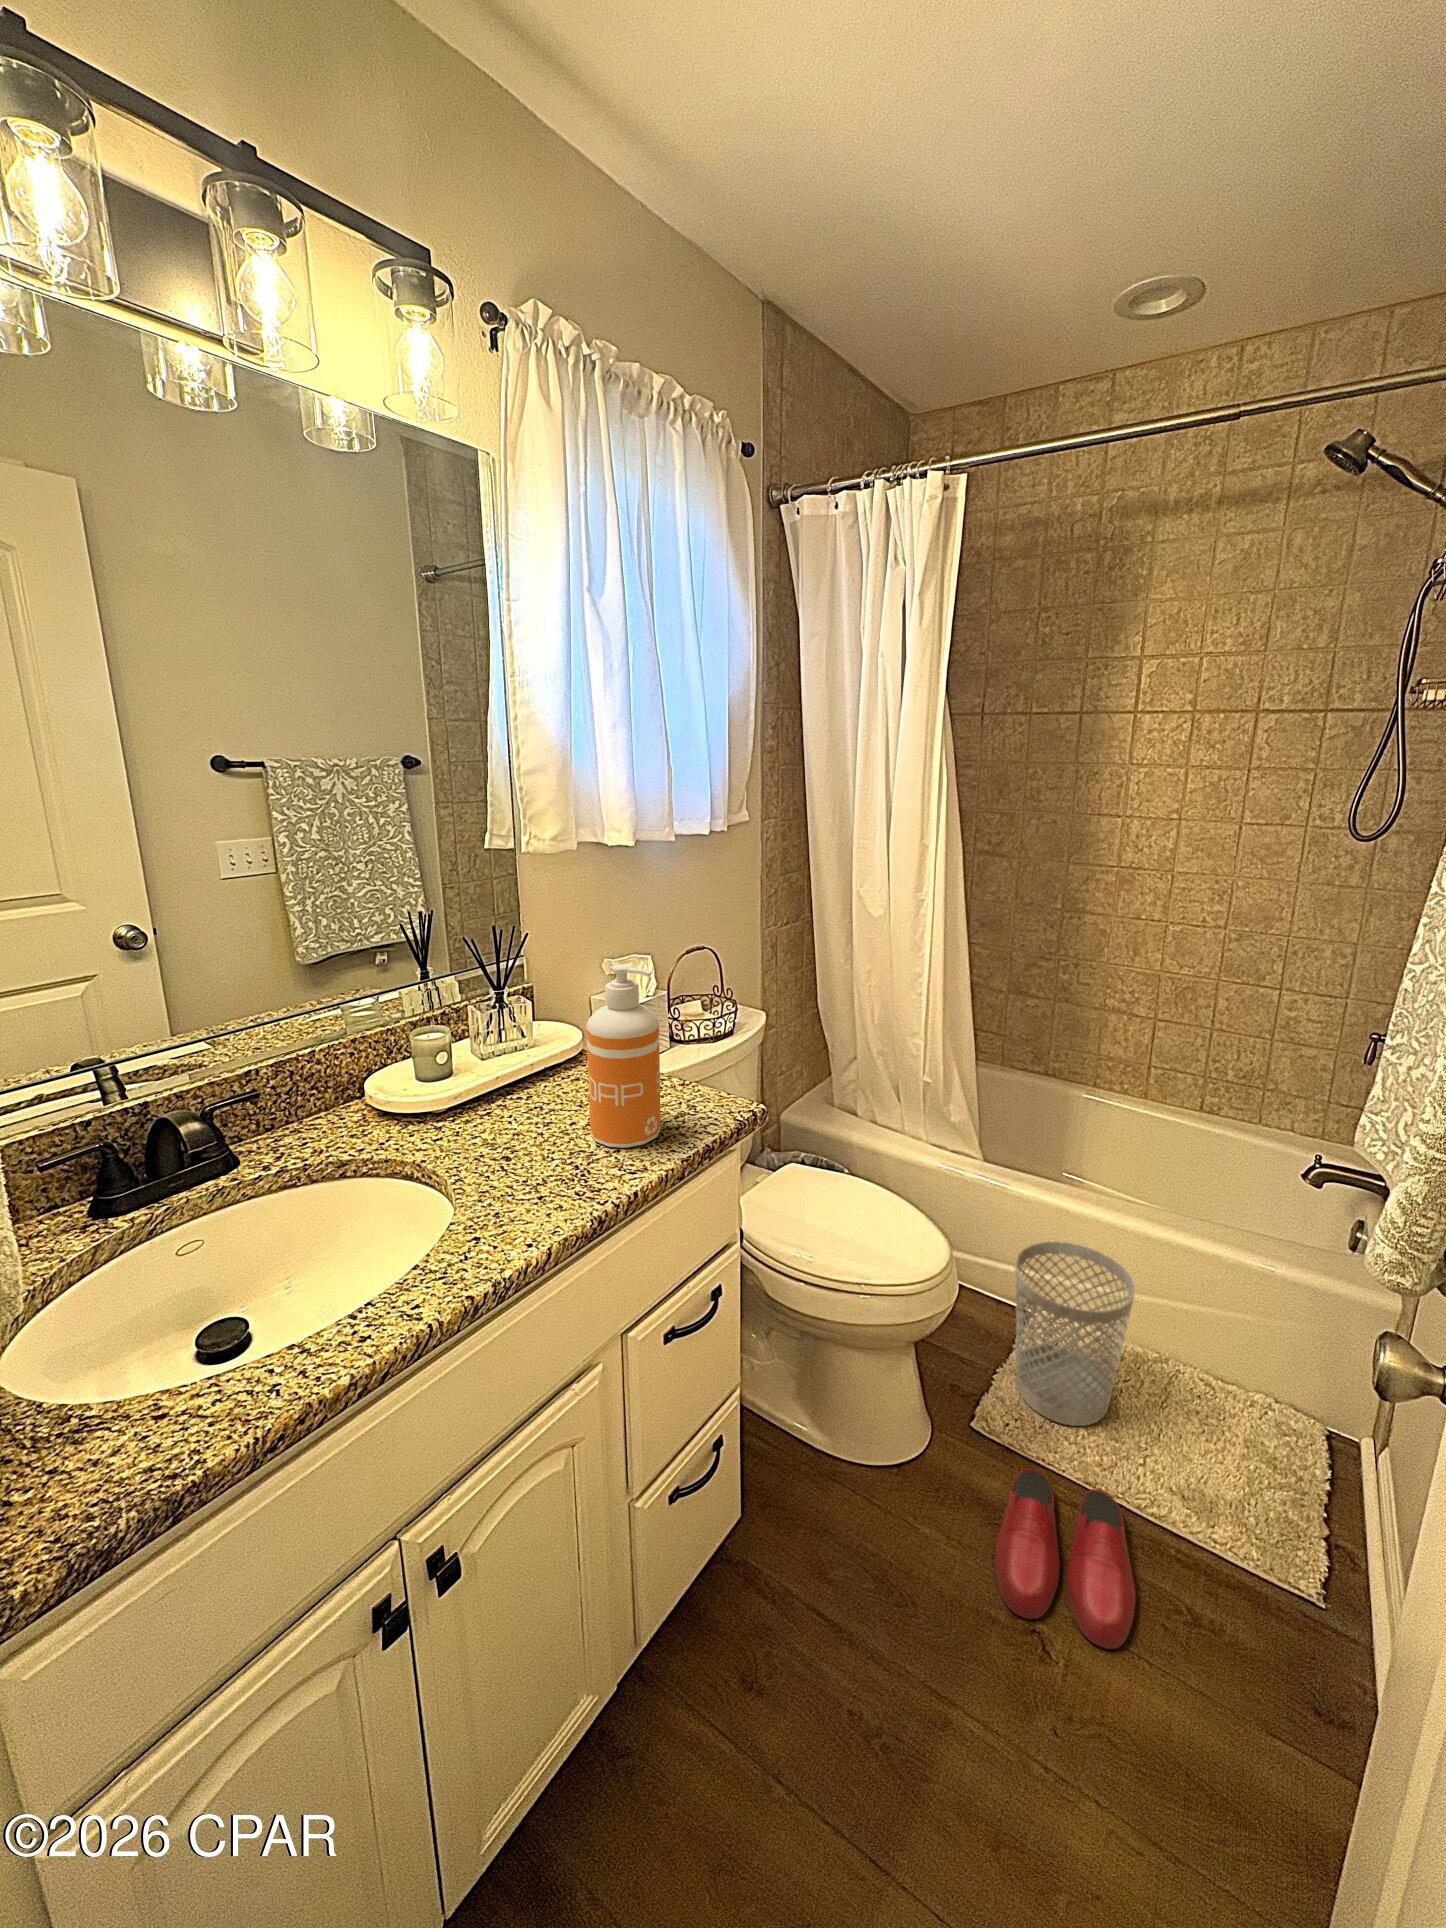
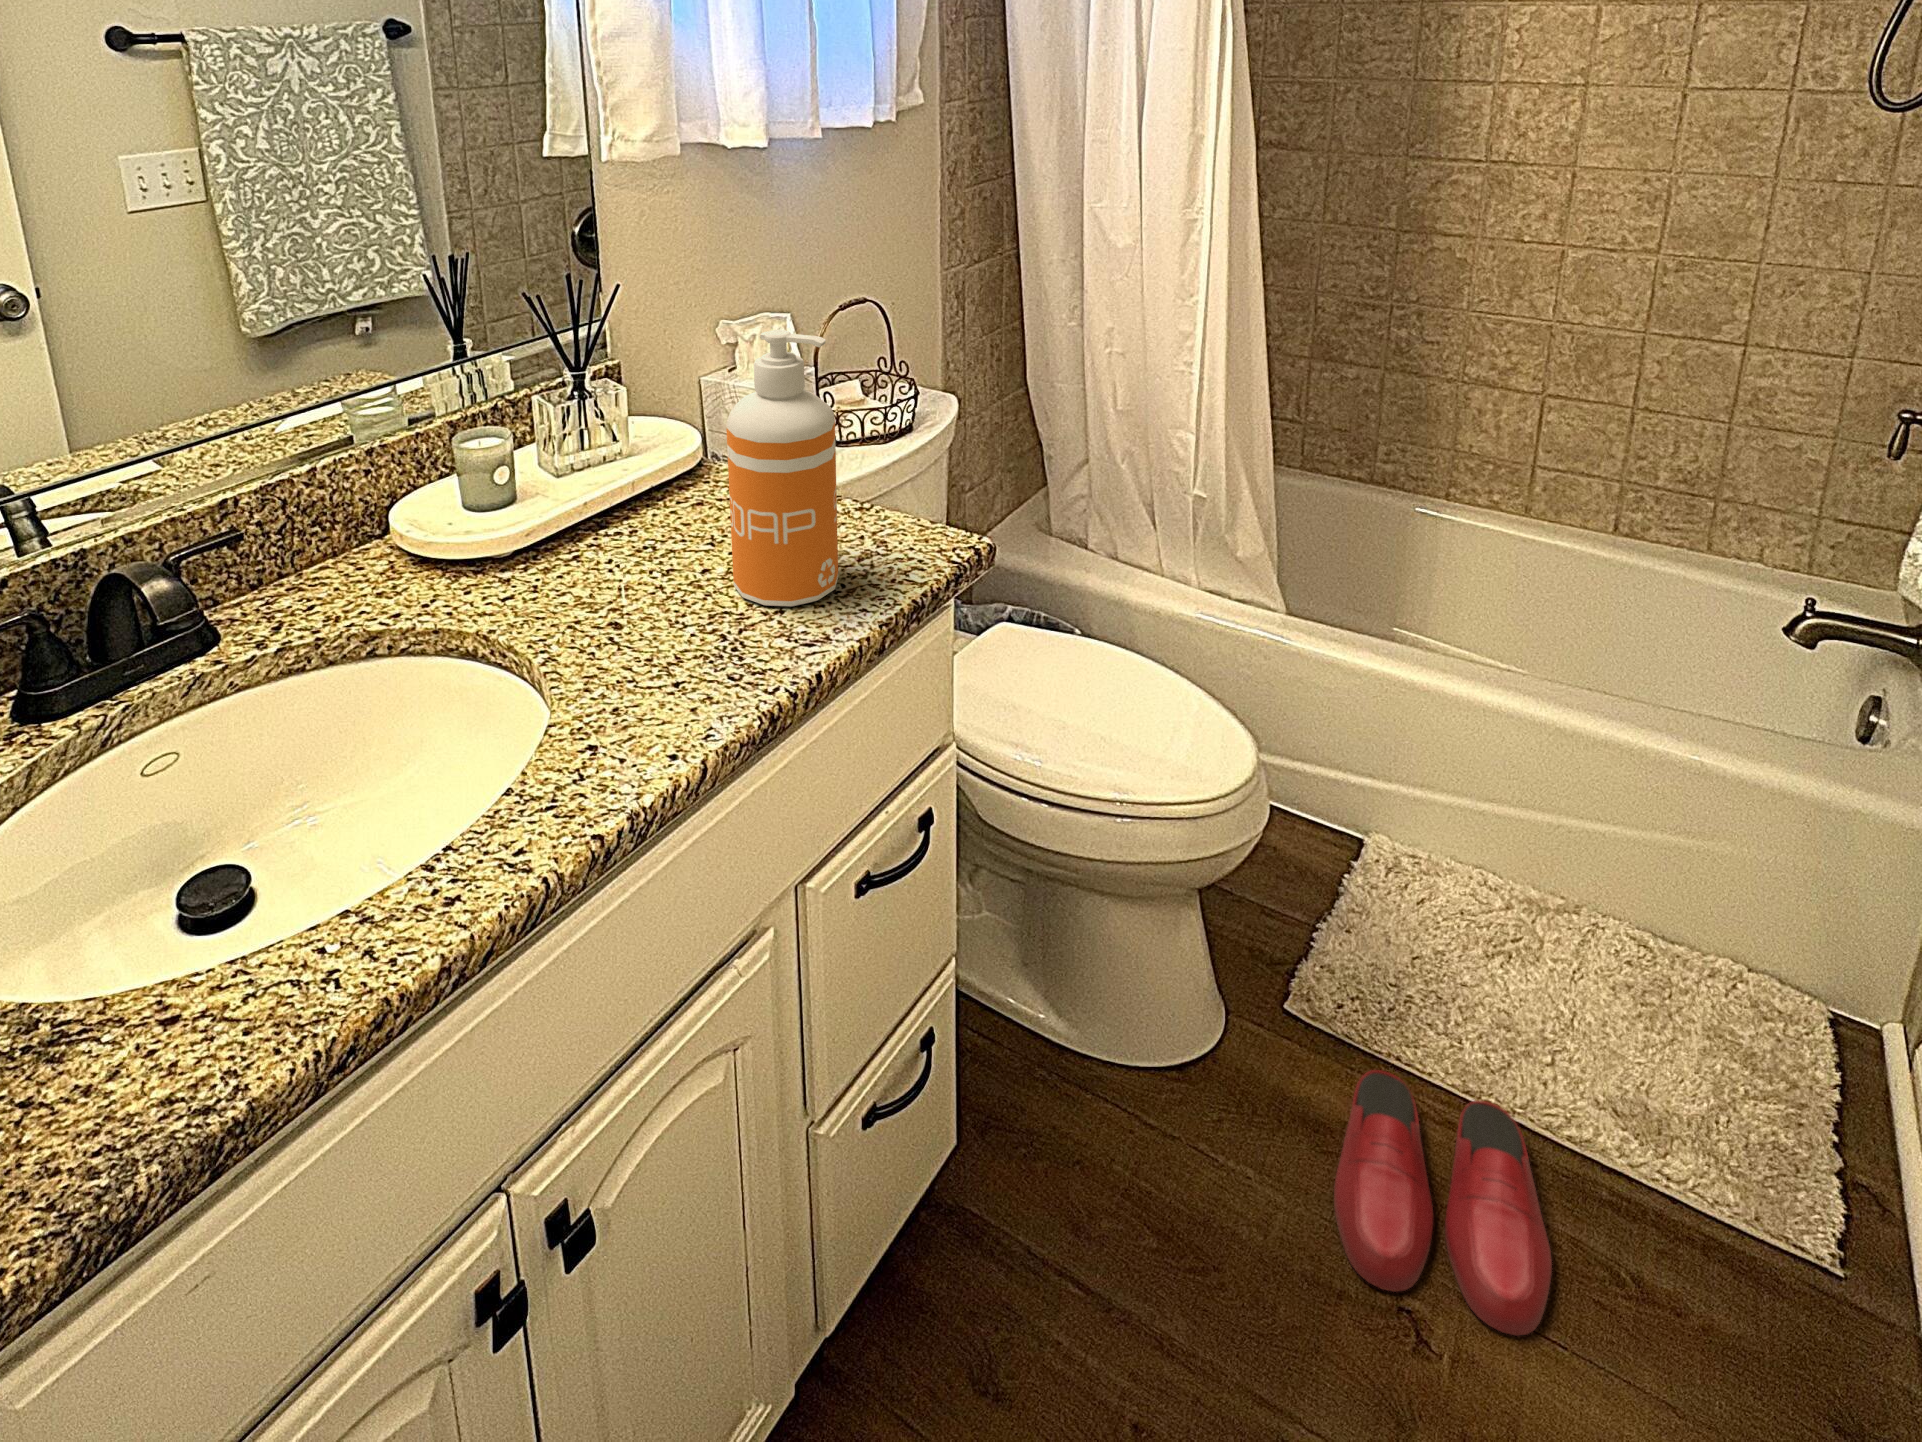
wastebasket: present [1015,1241,1135,1426] -> none [1348,733,1534,1007]

